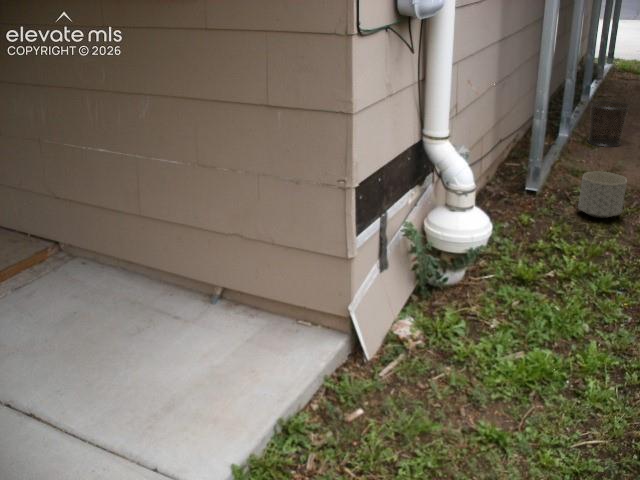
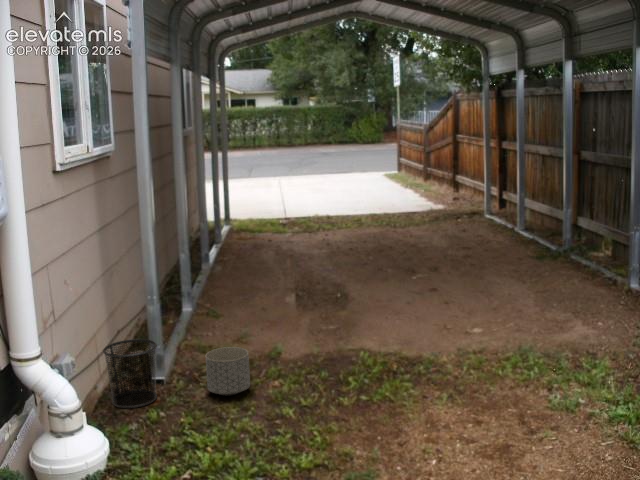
waste bin: present [589,101,629,147] -> present [103,339,157,408]

